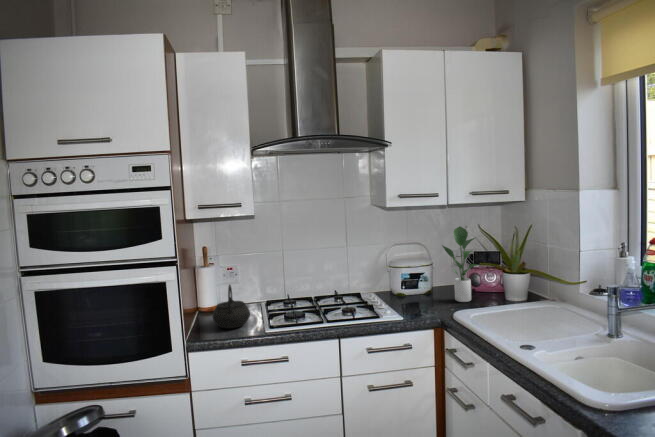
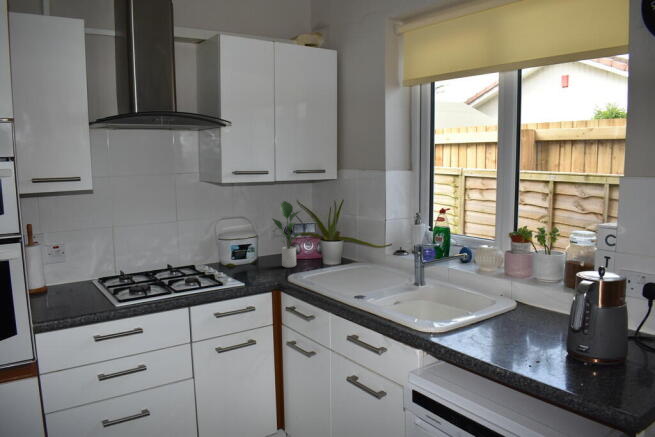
kettle: present [213,285,250,328] -> none [53,263,95,308]

